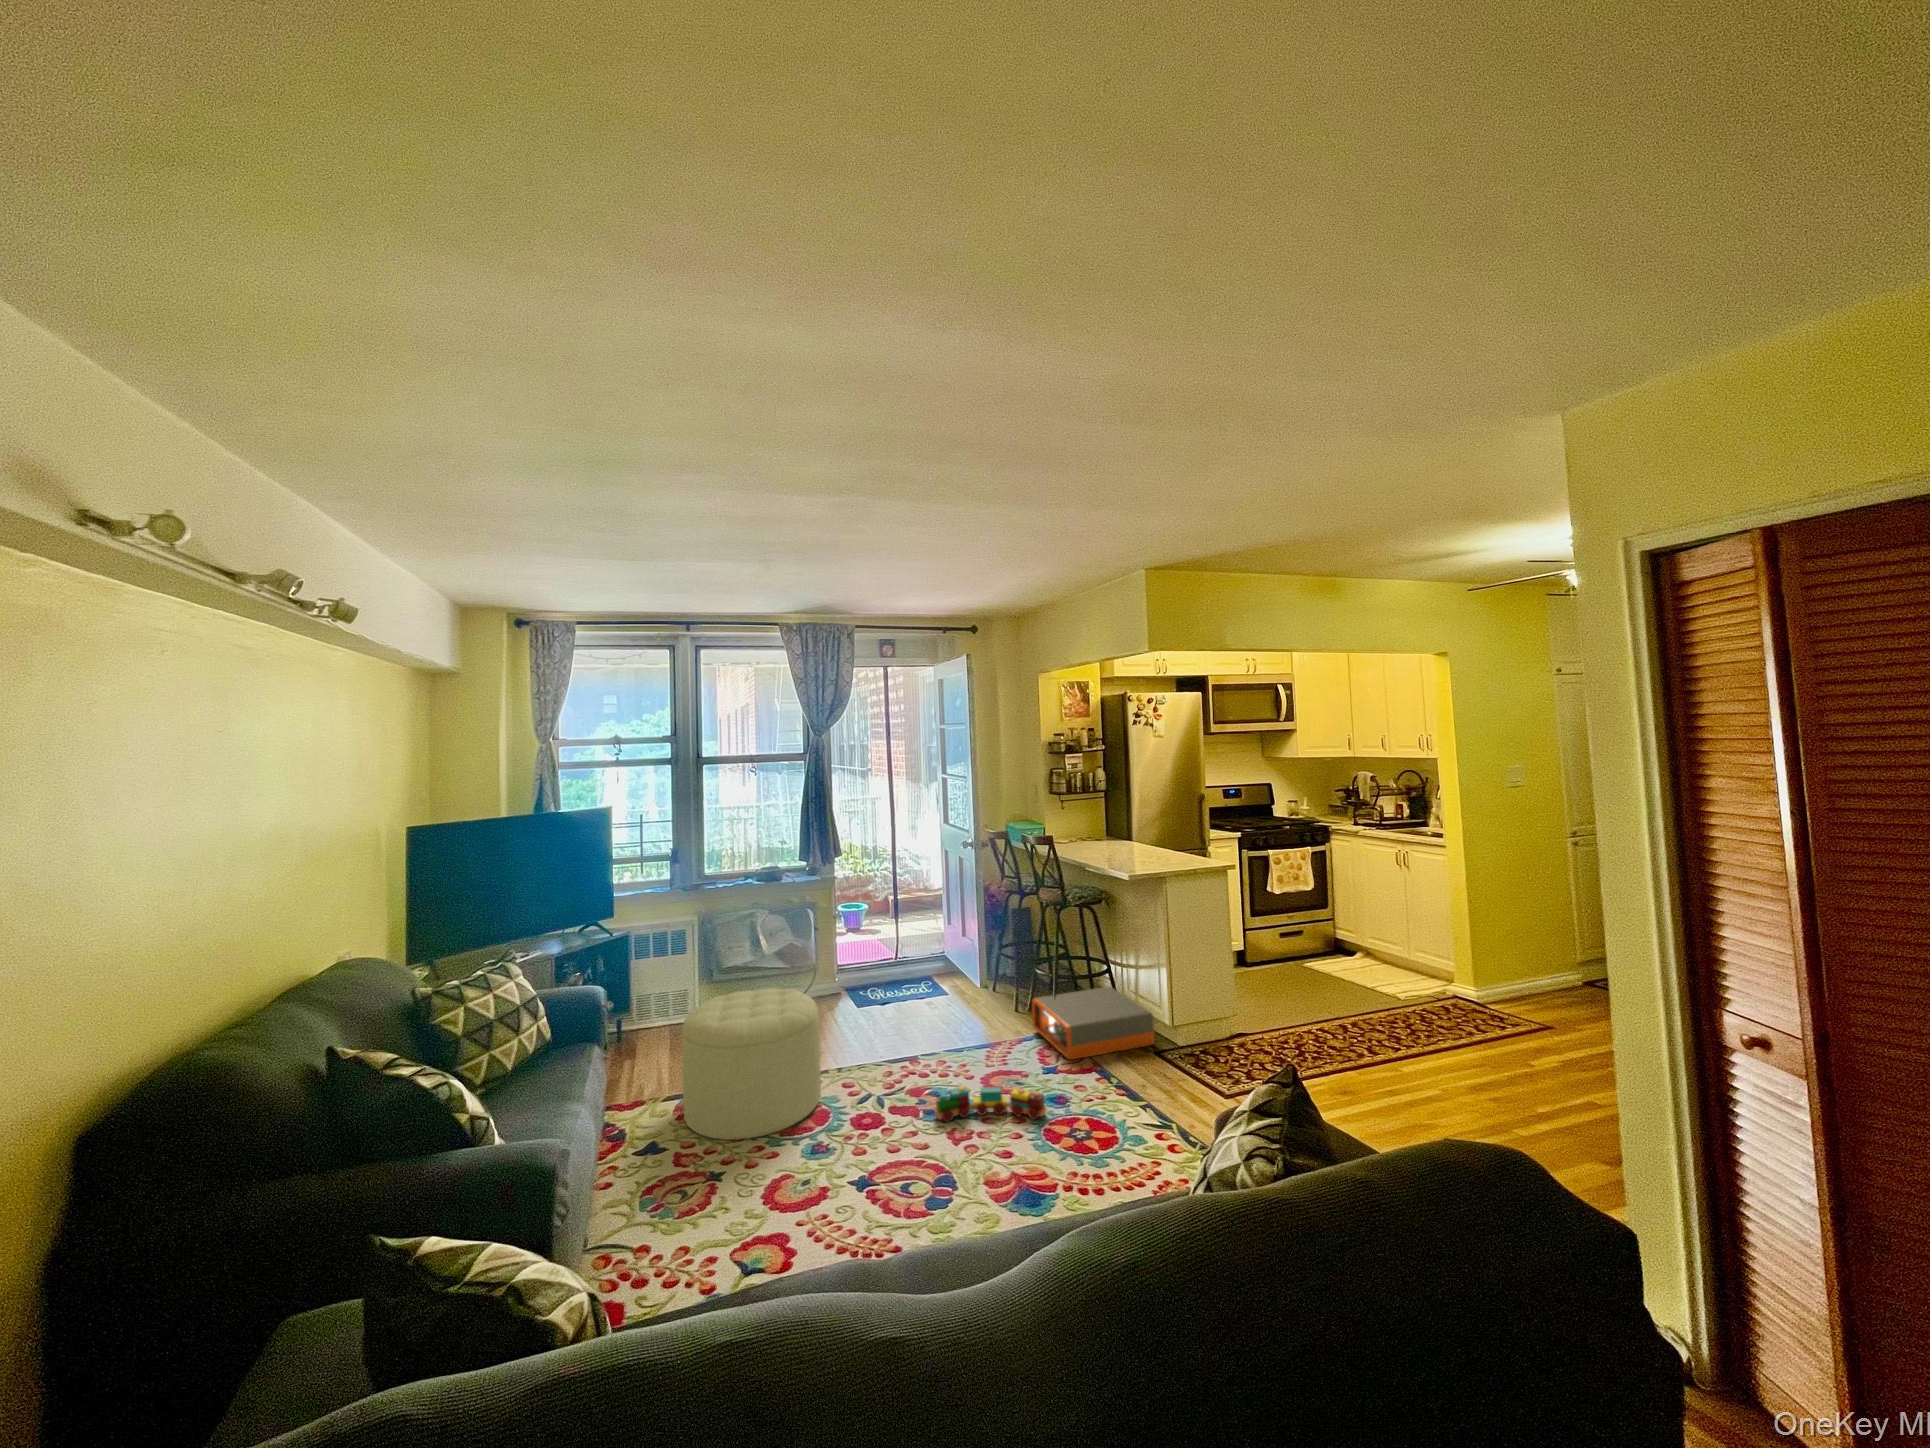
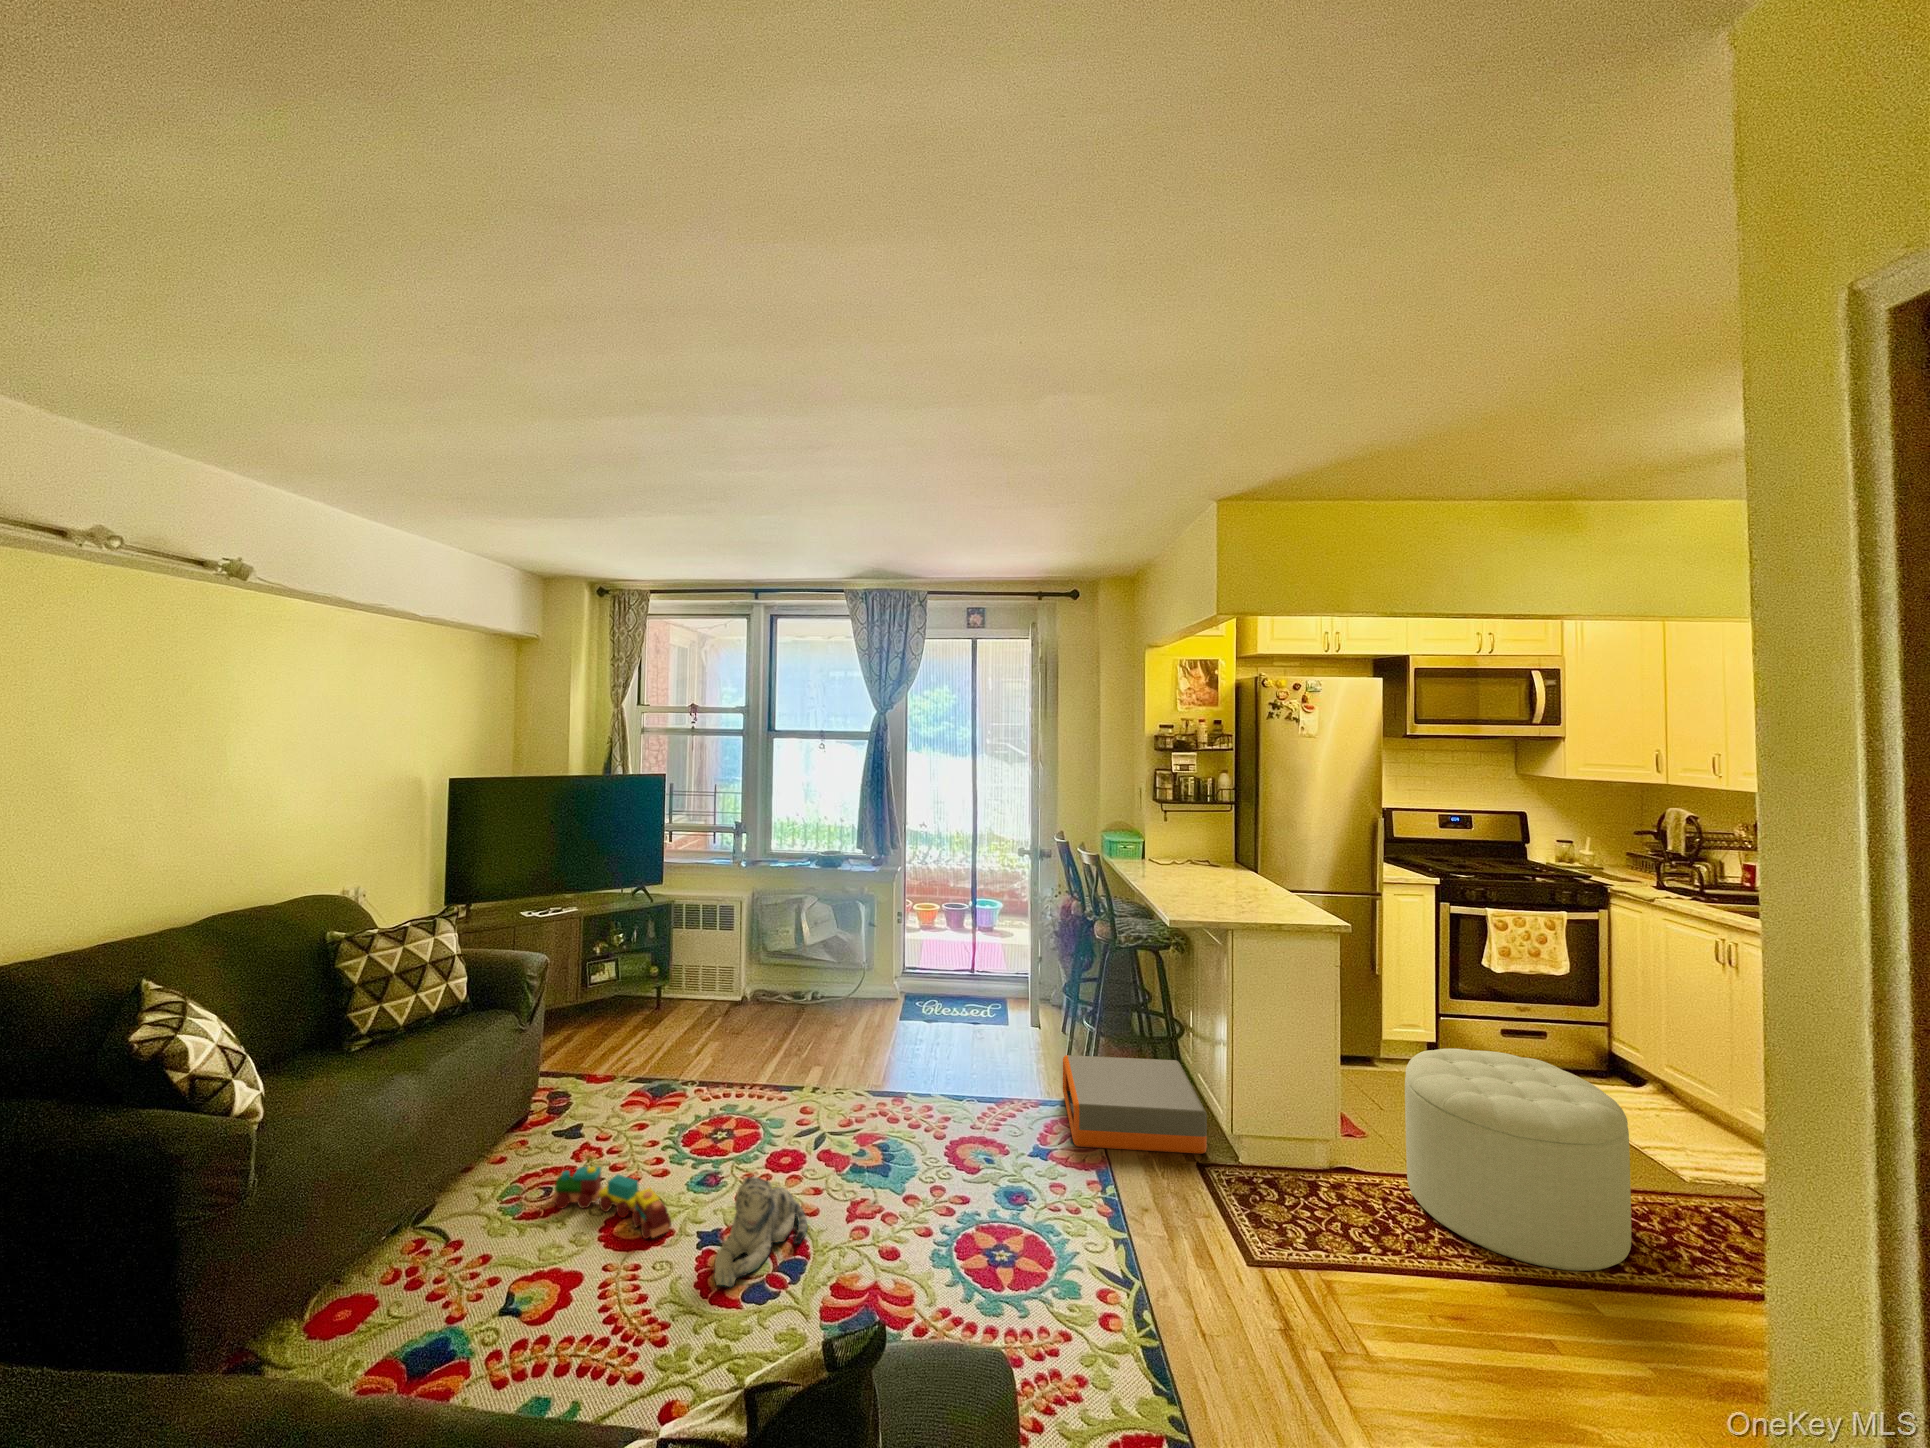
ottoman: present [682,988,821,1140] -> present [1405,1048,1631,1271]
toy train: present [934,1086,1047,1122] -> present [552,1167,671,1239]
plush toy: none [874,1122,933,1213] -> present [714,1177,807,1287]

